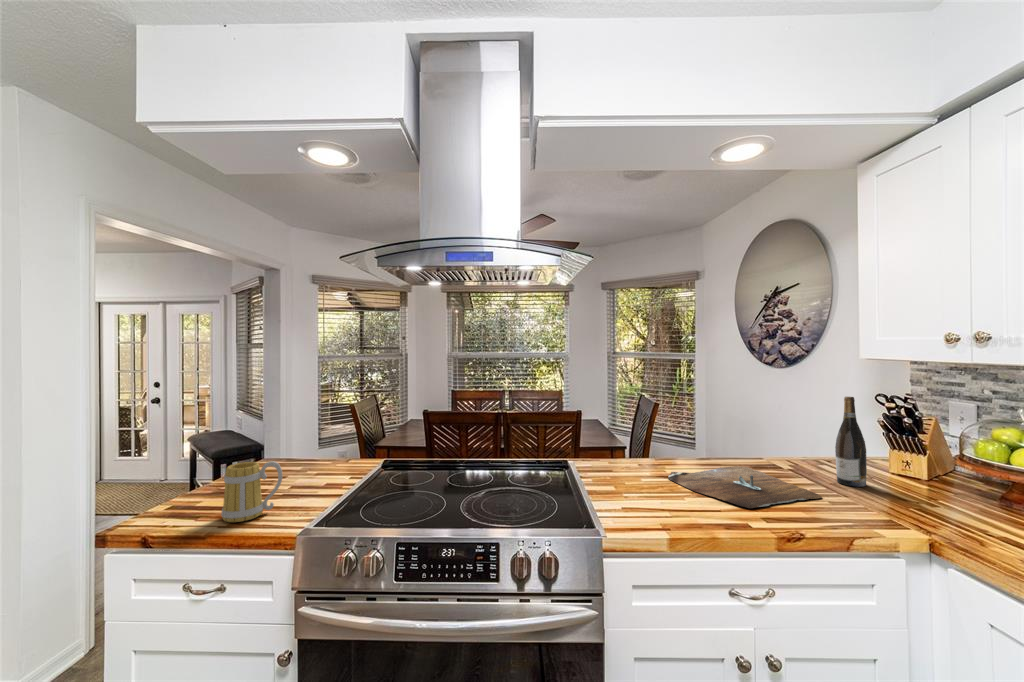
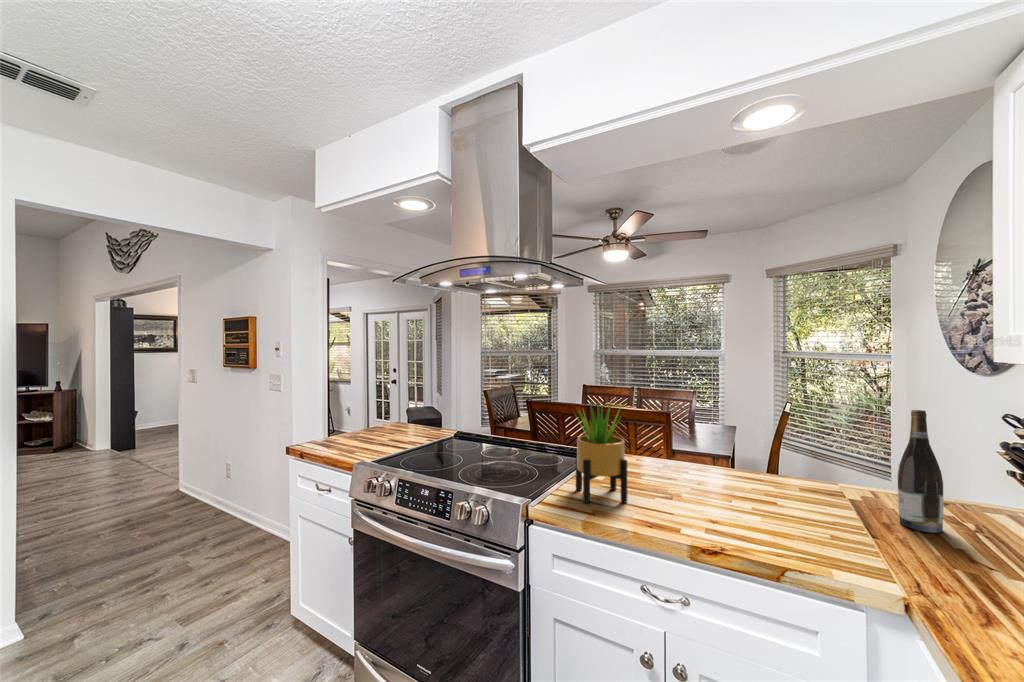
potted plant: none [614,405,676,520] -> present [576,403,627,503]
mug: present [221,461,282,522] -> none [336,415,371,452]
cutting board: present [668,466,822,508] -> none [676,475,831,528]

